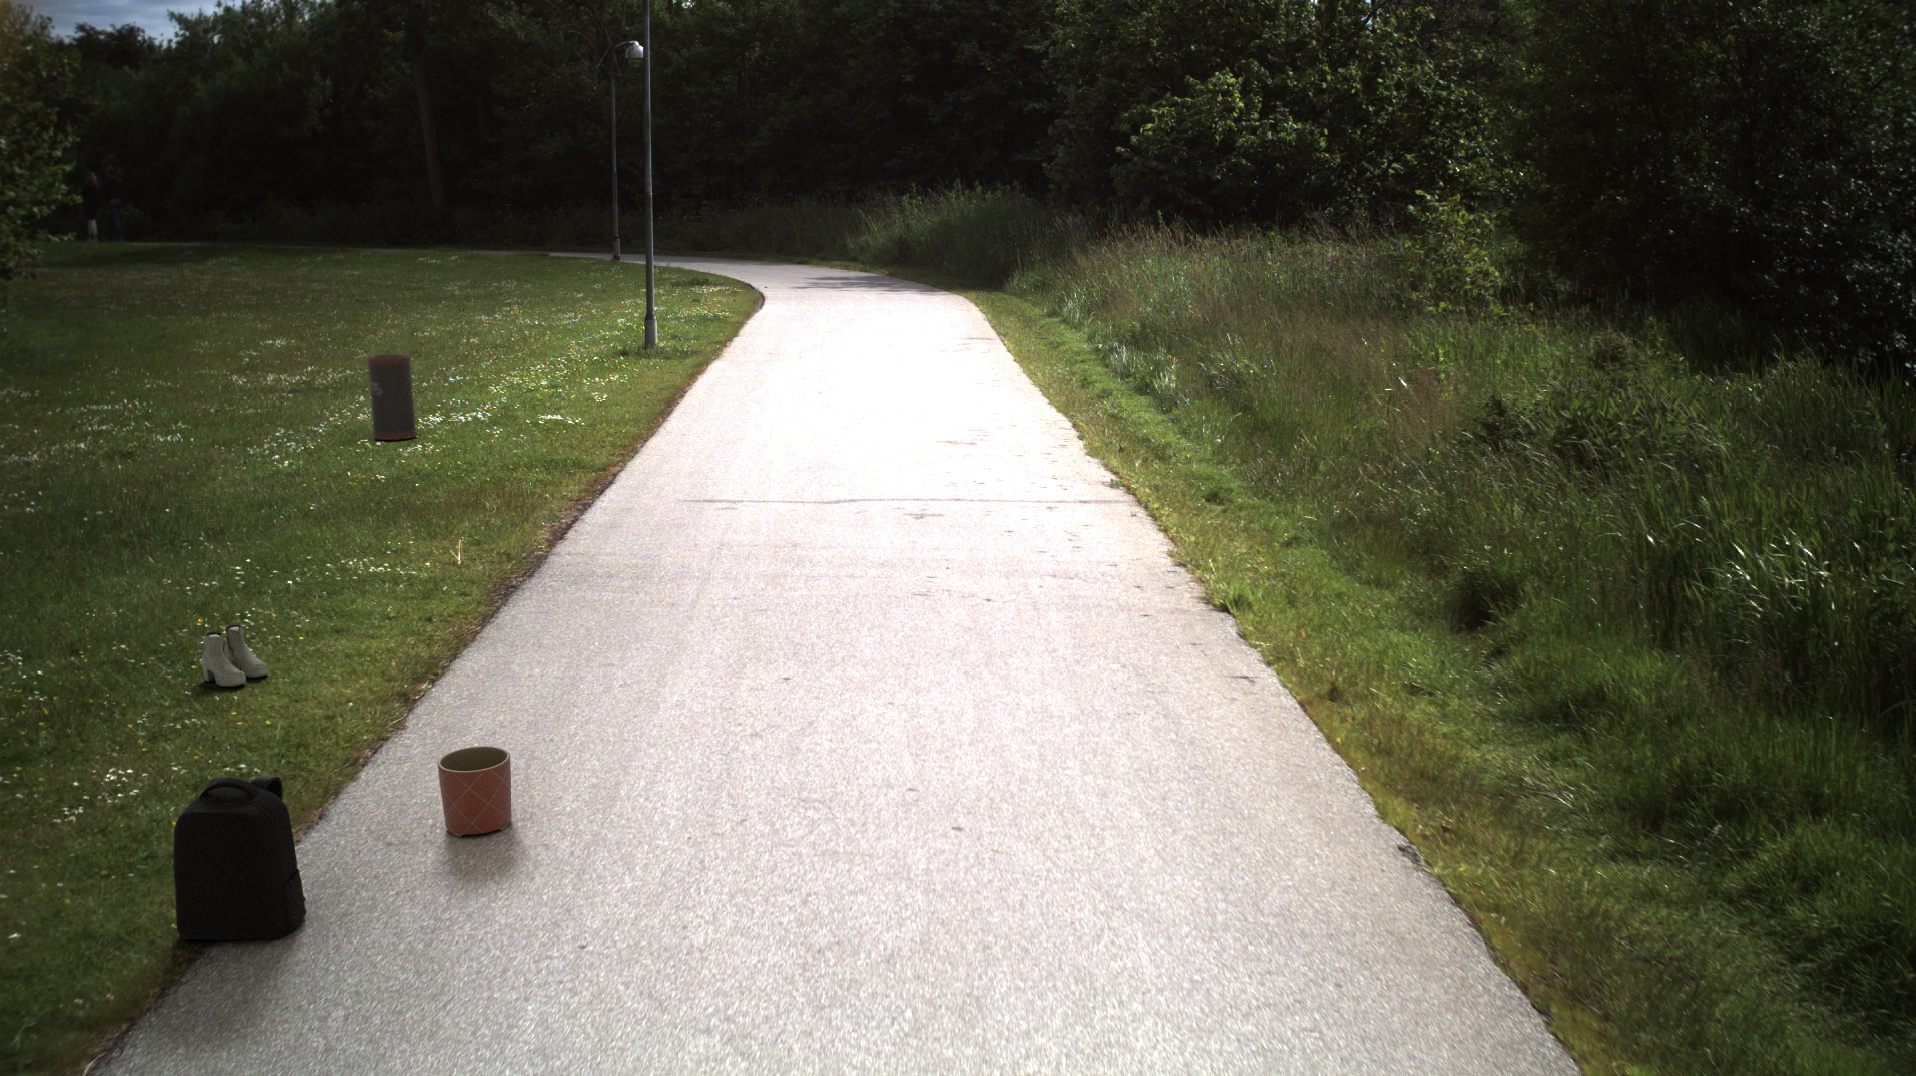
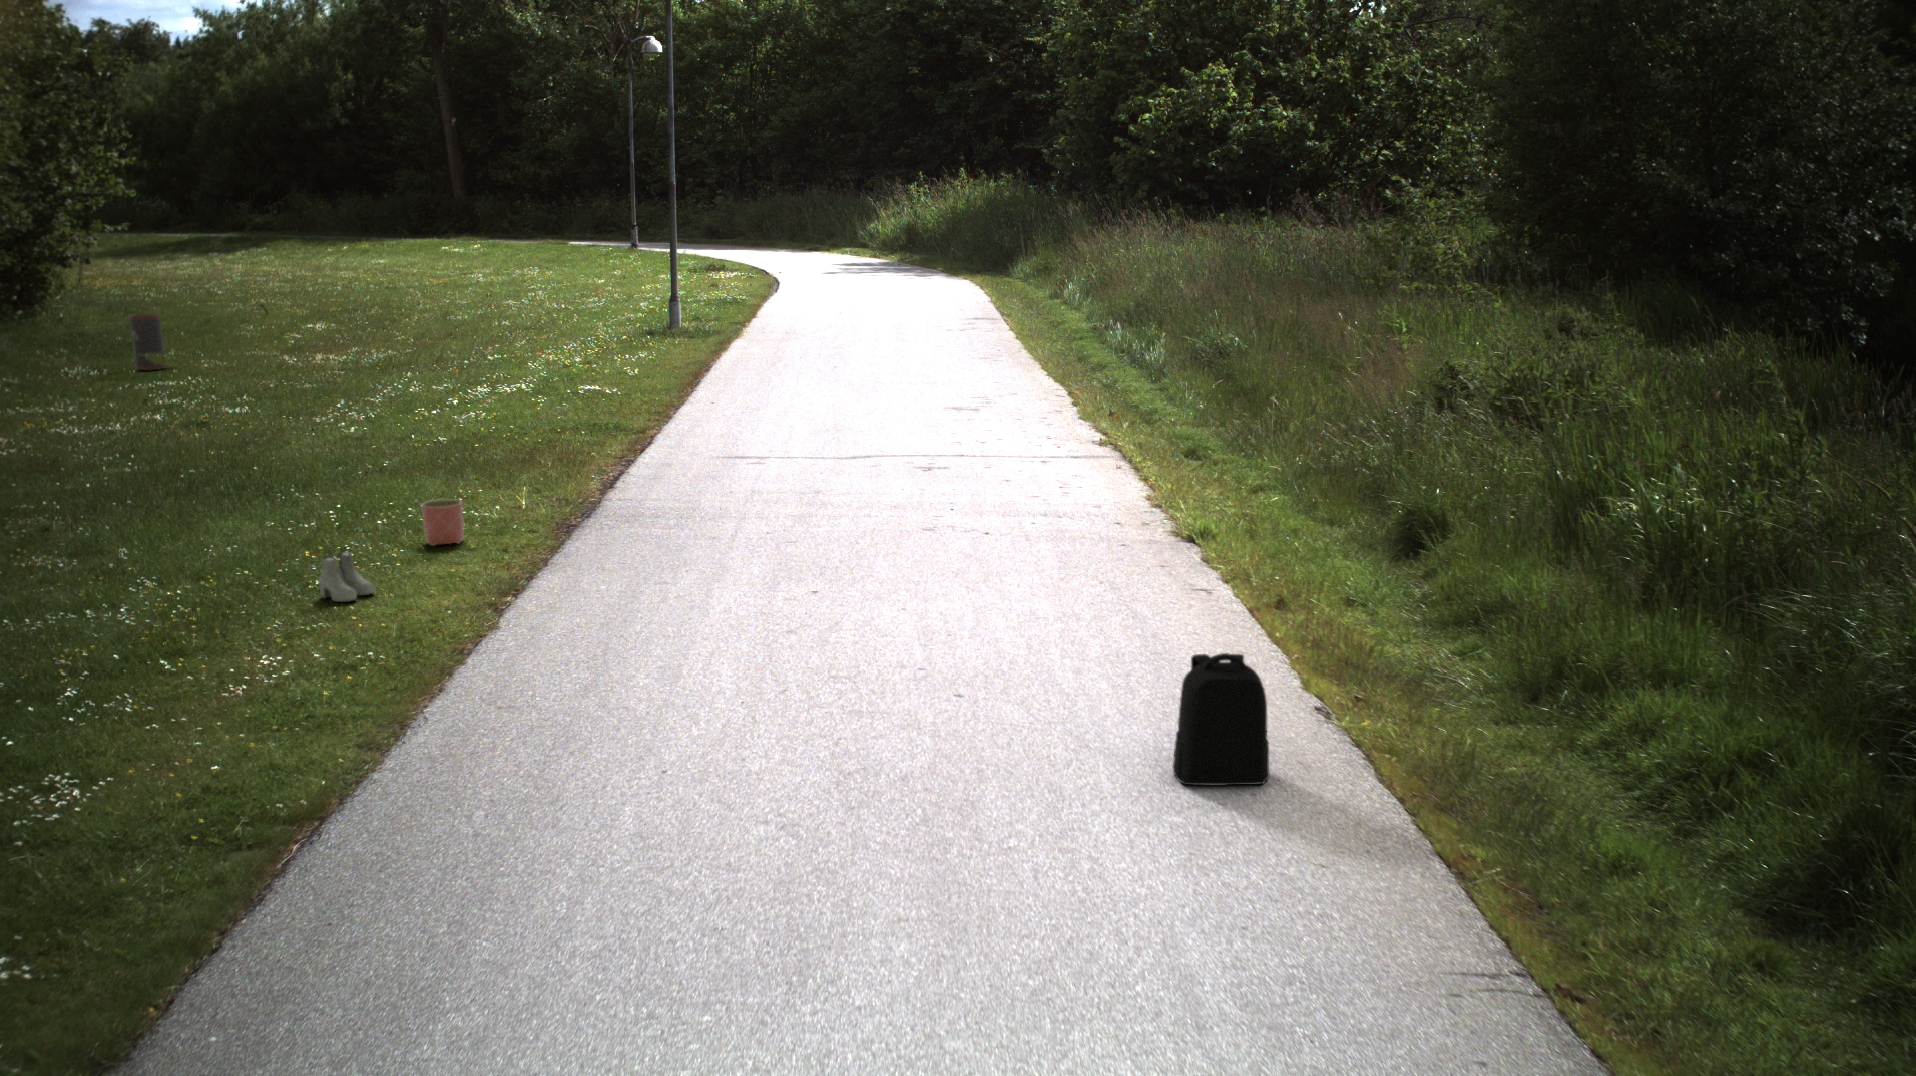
trash can: present [367,354,417,441] -> present [129,313,166,370]
planter: present [437,746,511,837] -> present [421,499,464,546]
backpack: present [173,776,306,940] -> present [1173,653,1270,785]

